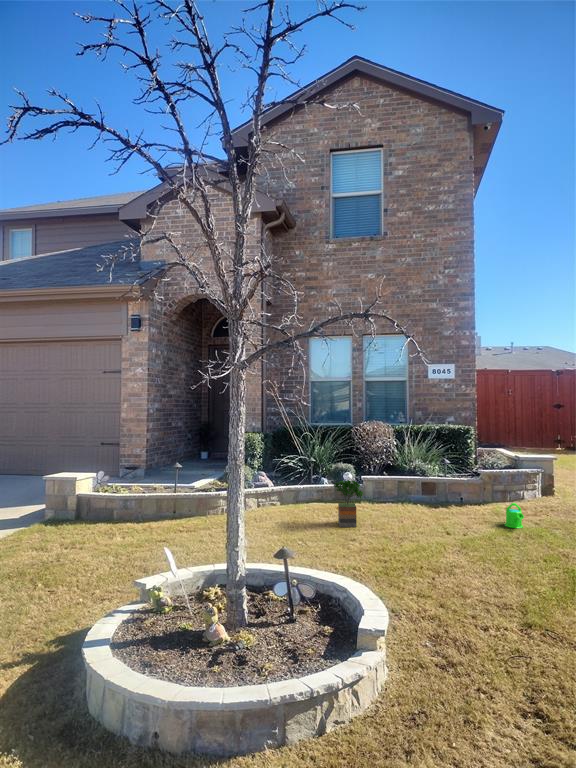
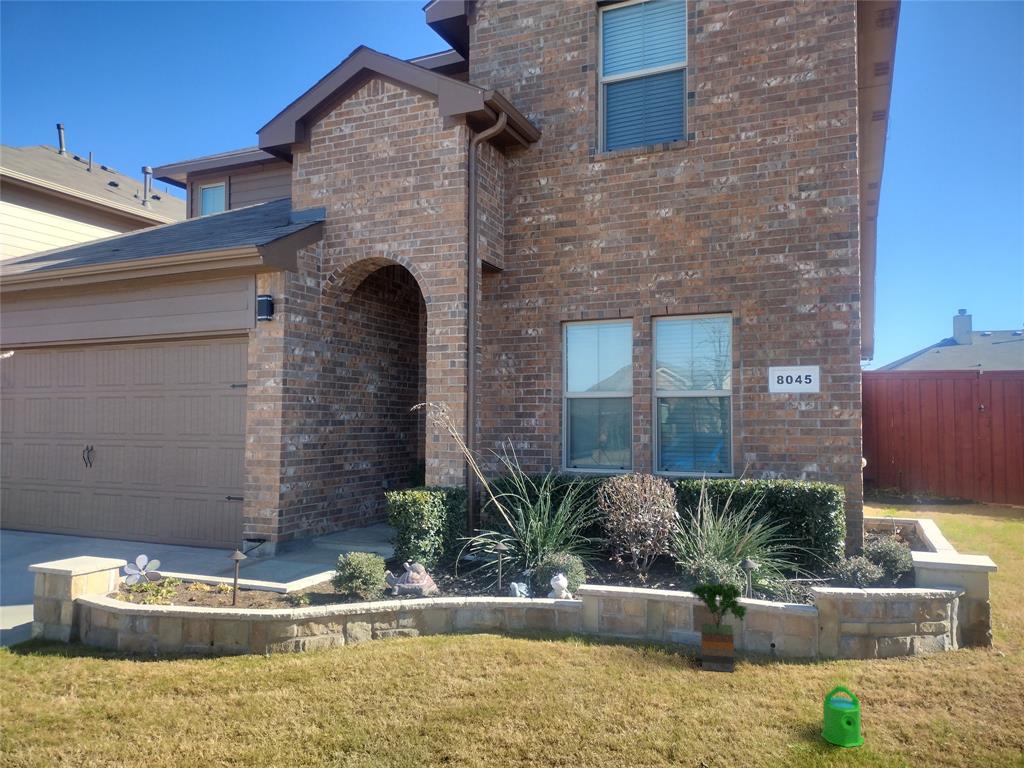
potted tree: present [334,480,363,527] -> present [691,583,747,672]

